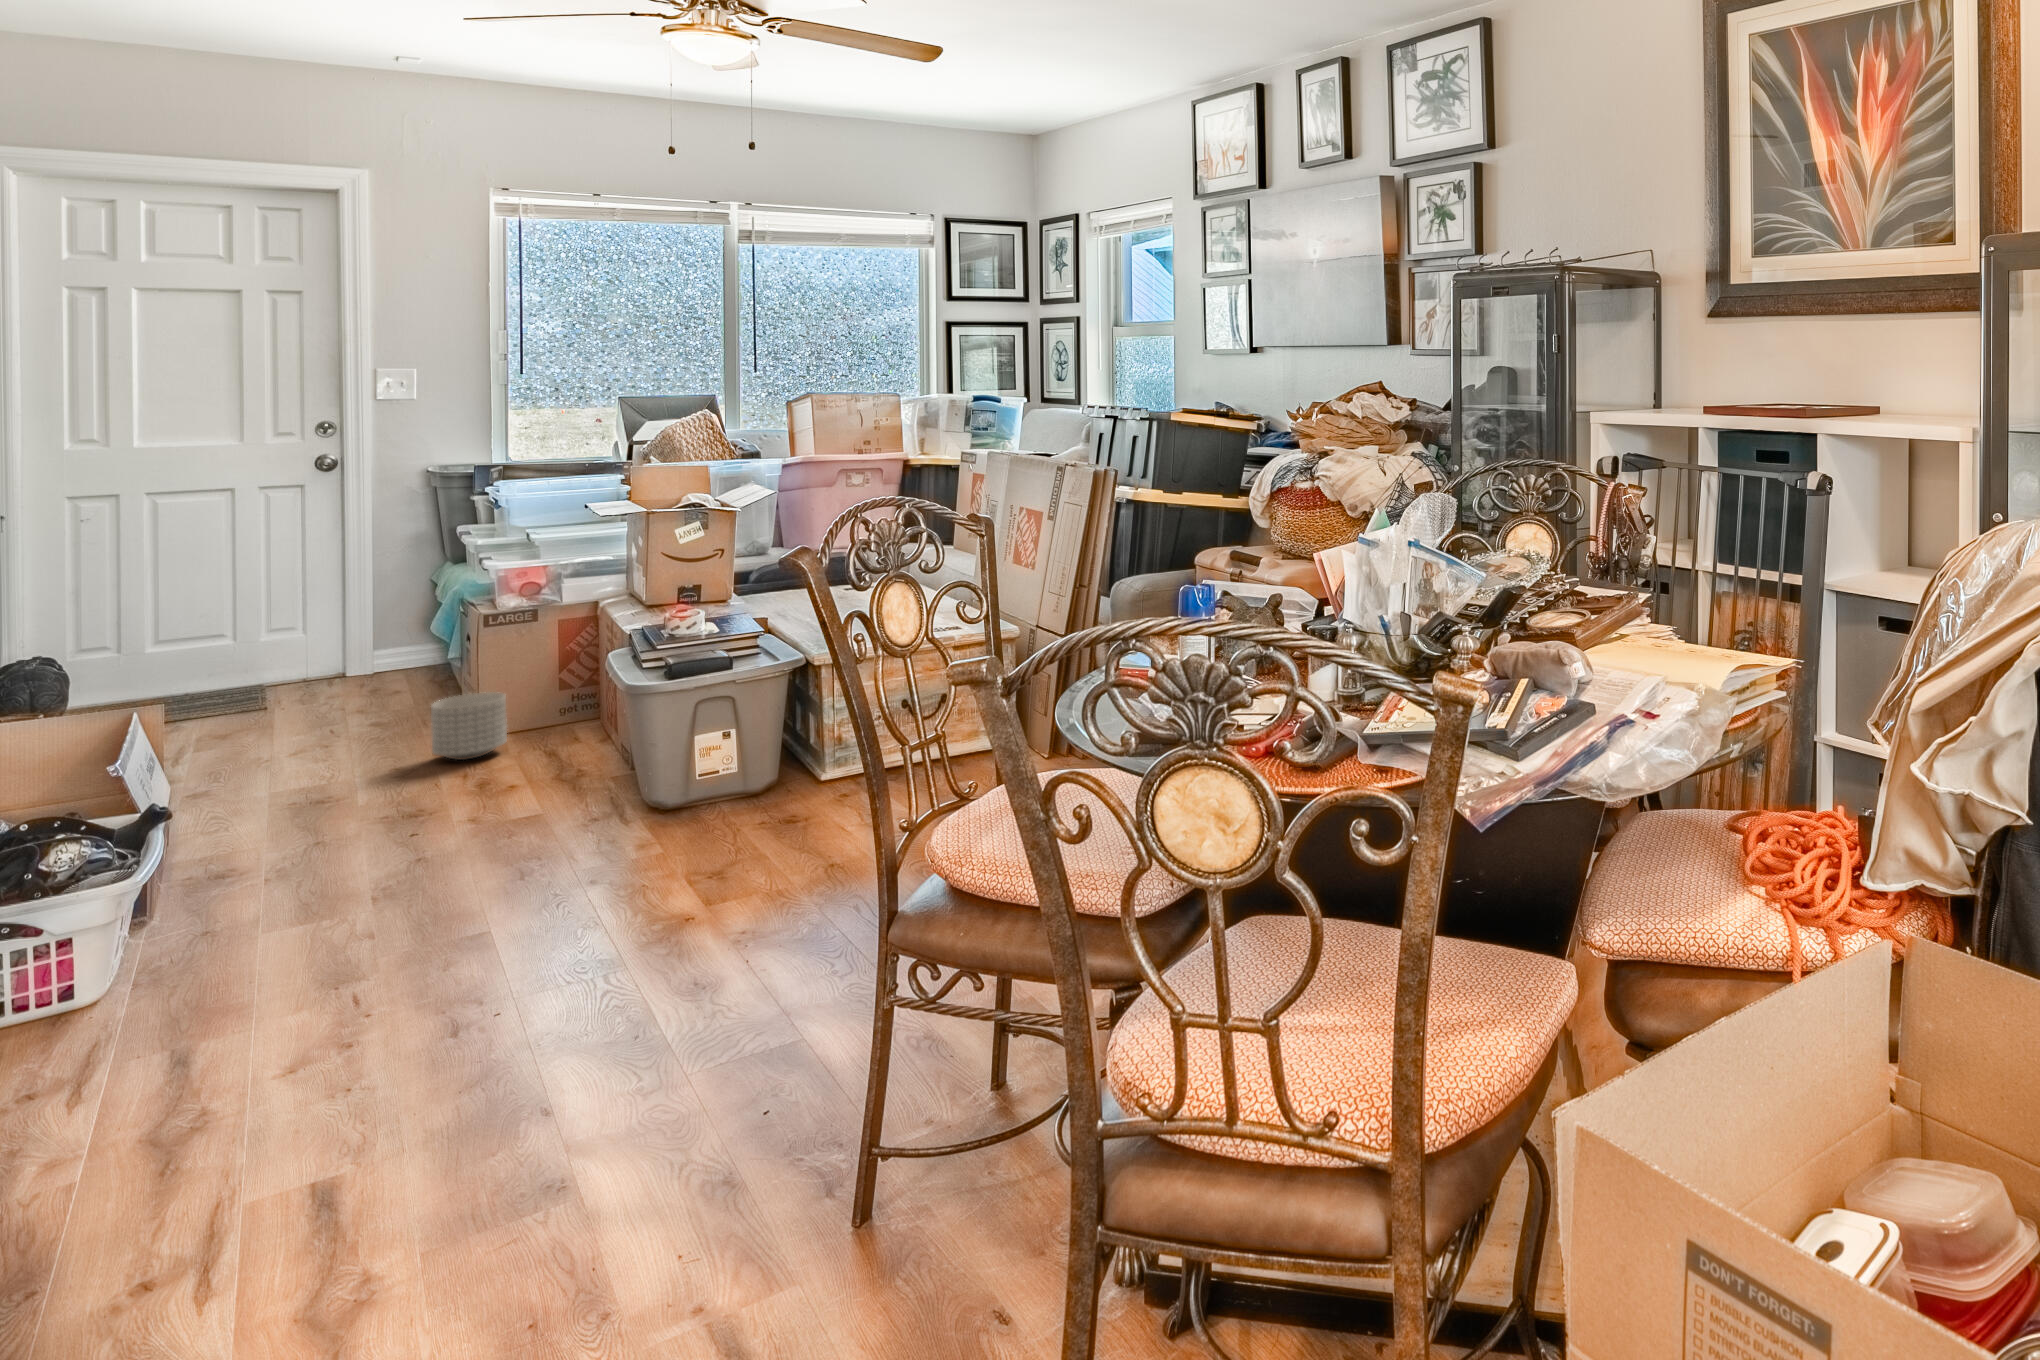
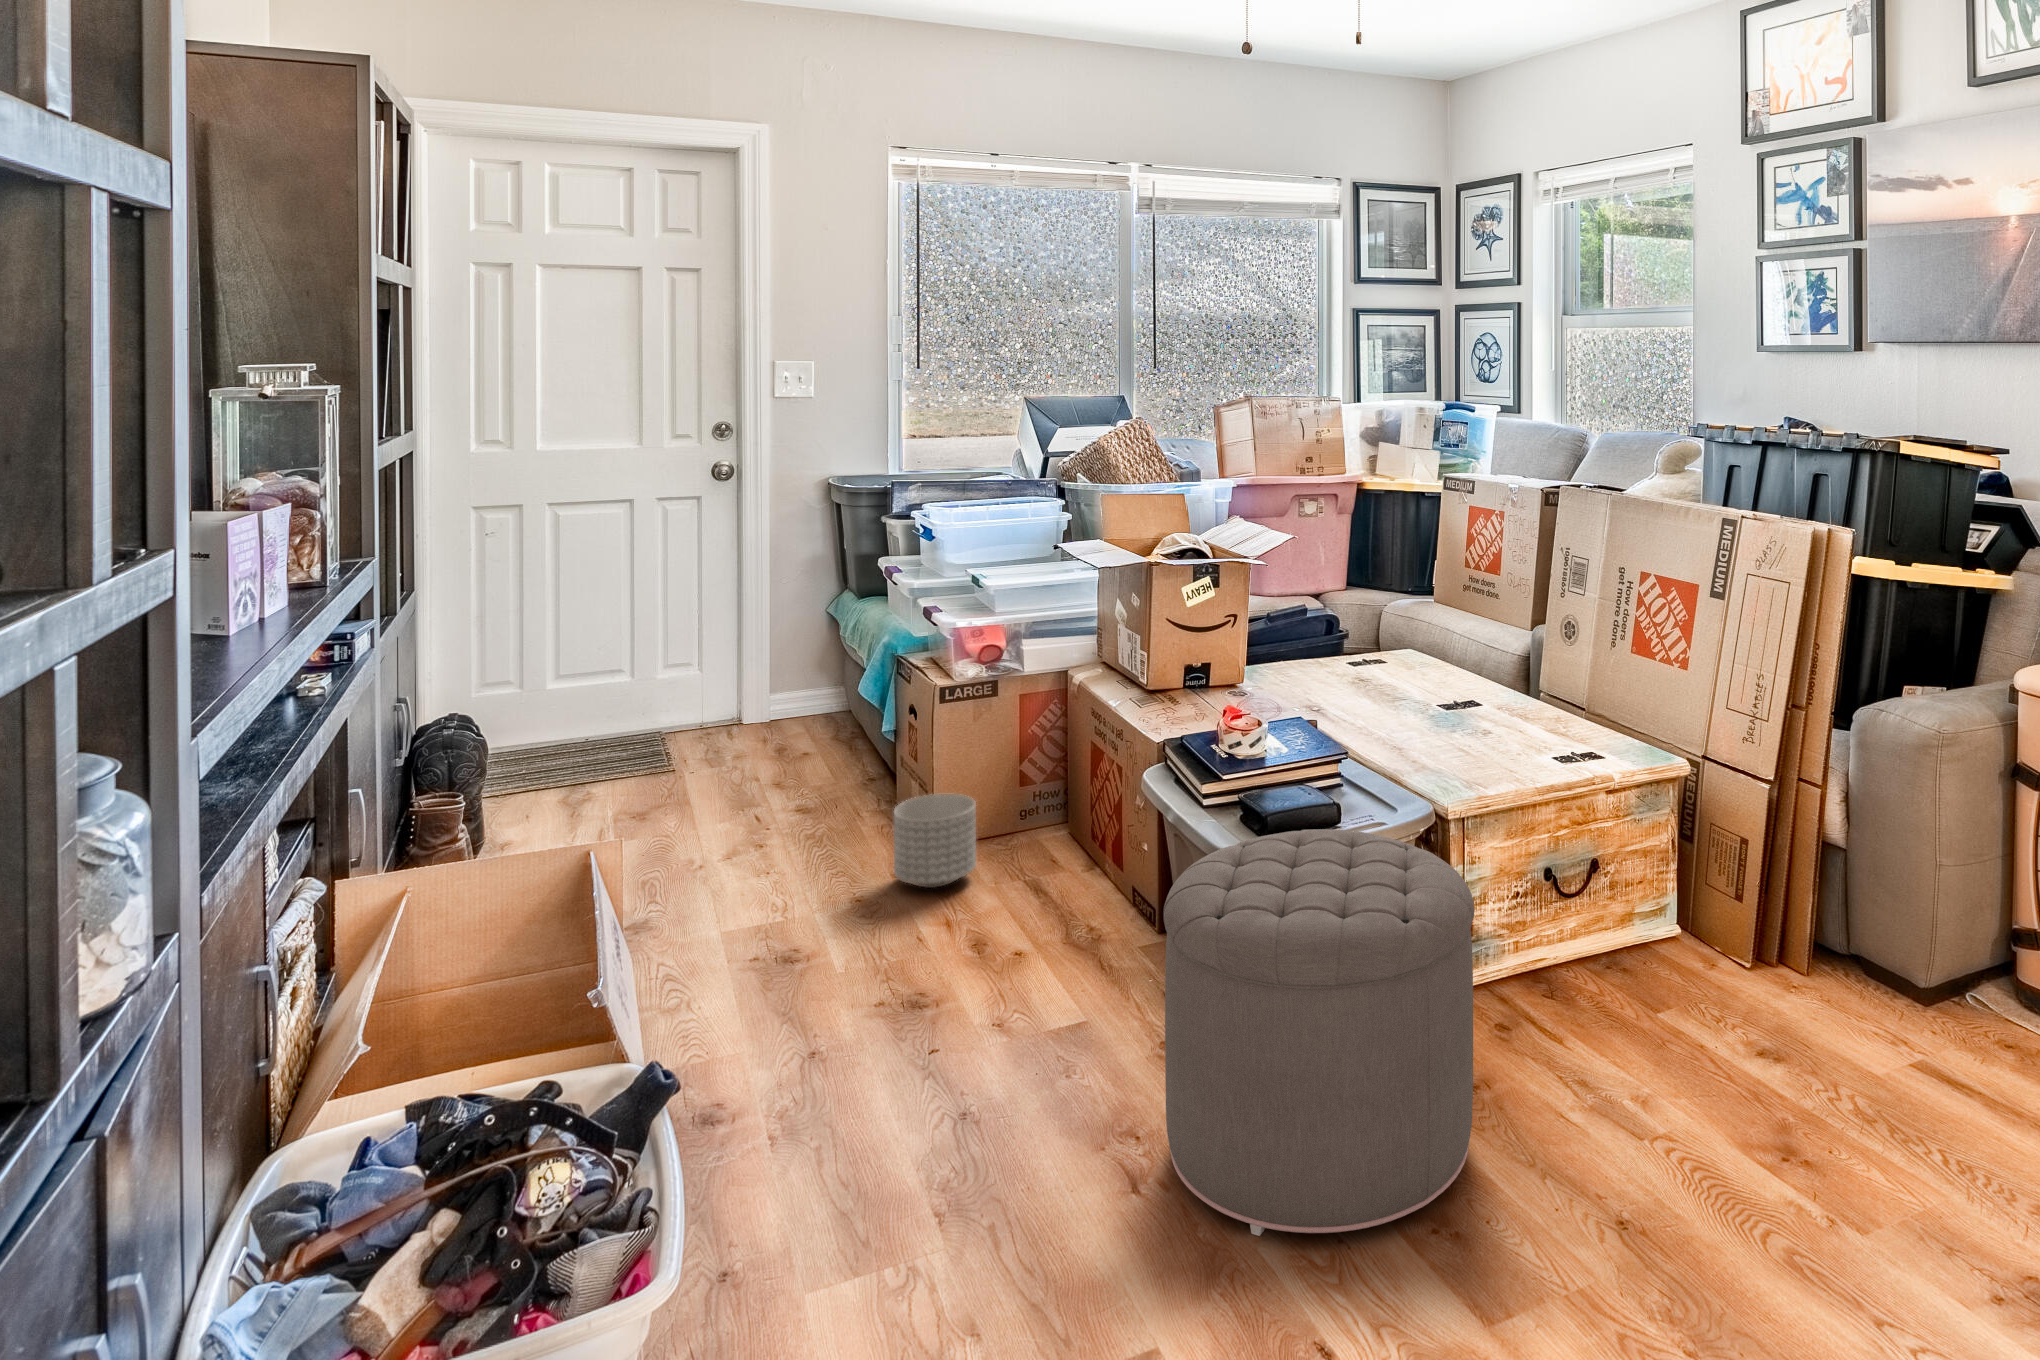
ottoman: none [540,666,772,894] -> present [1164,829,1474,1236]

